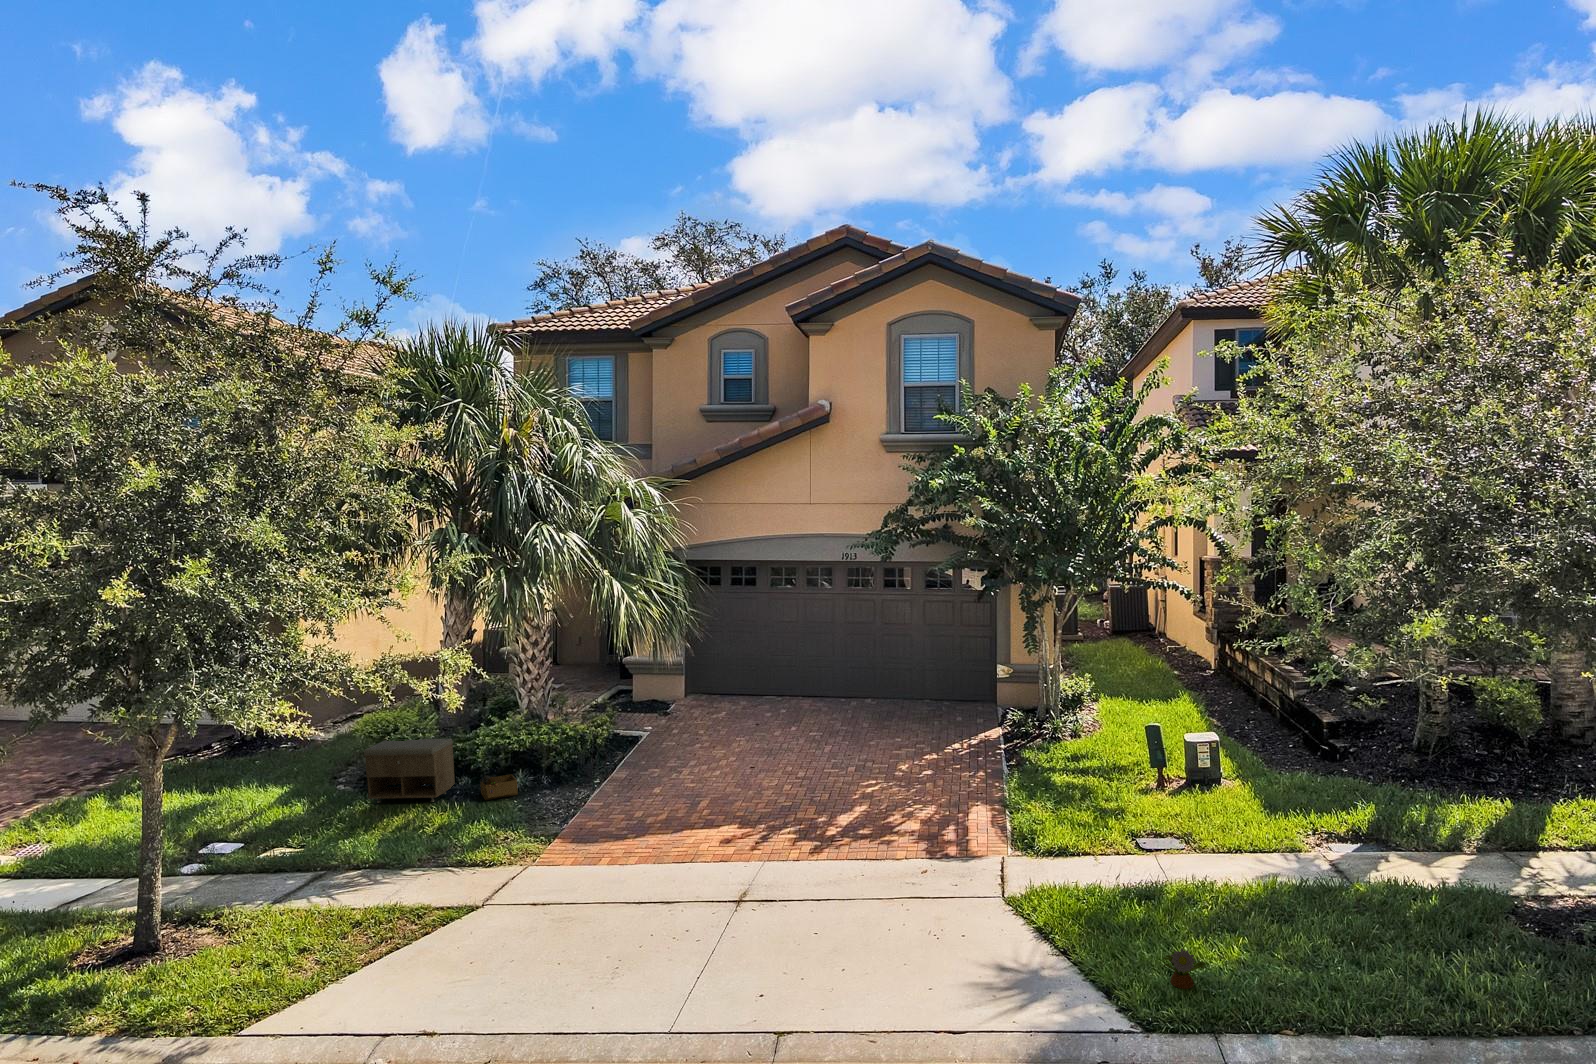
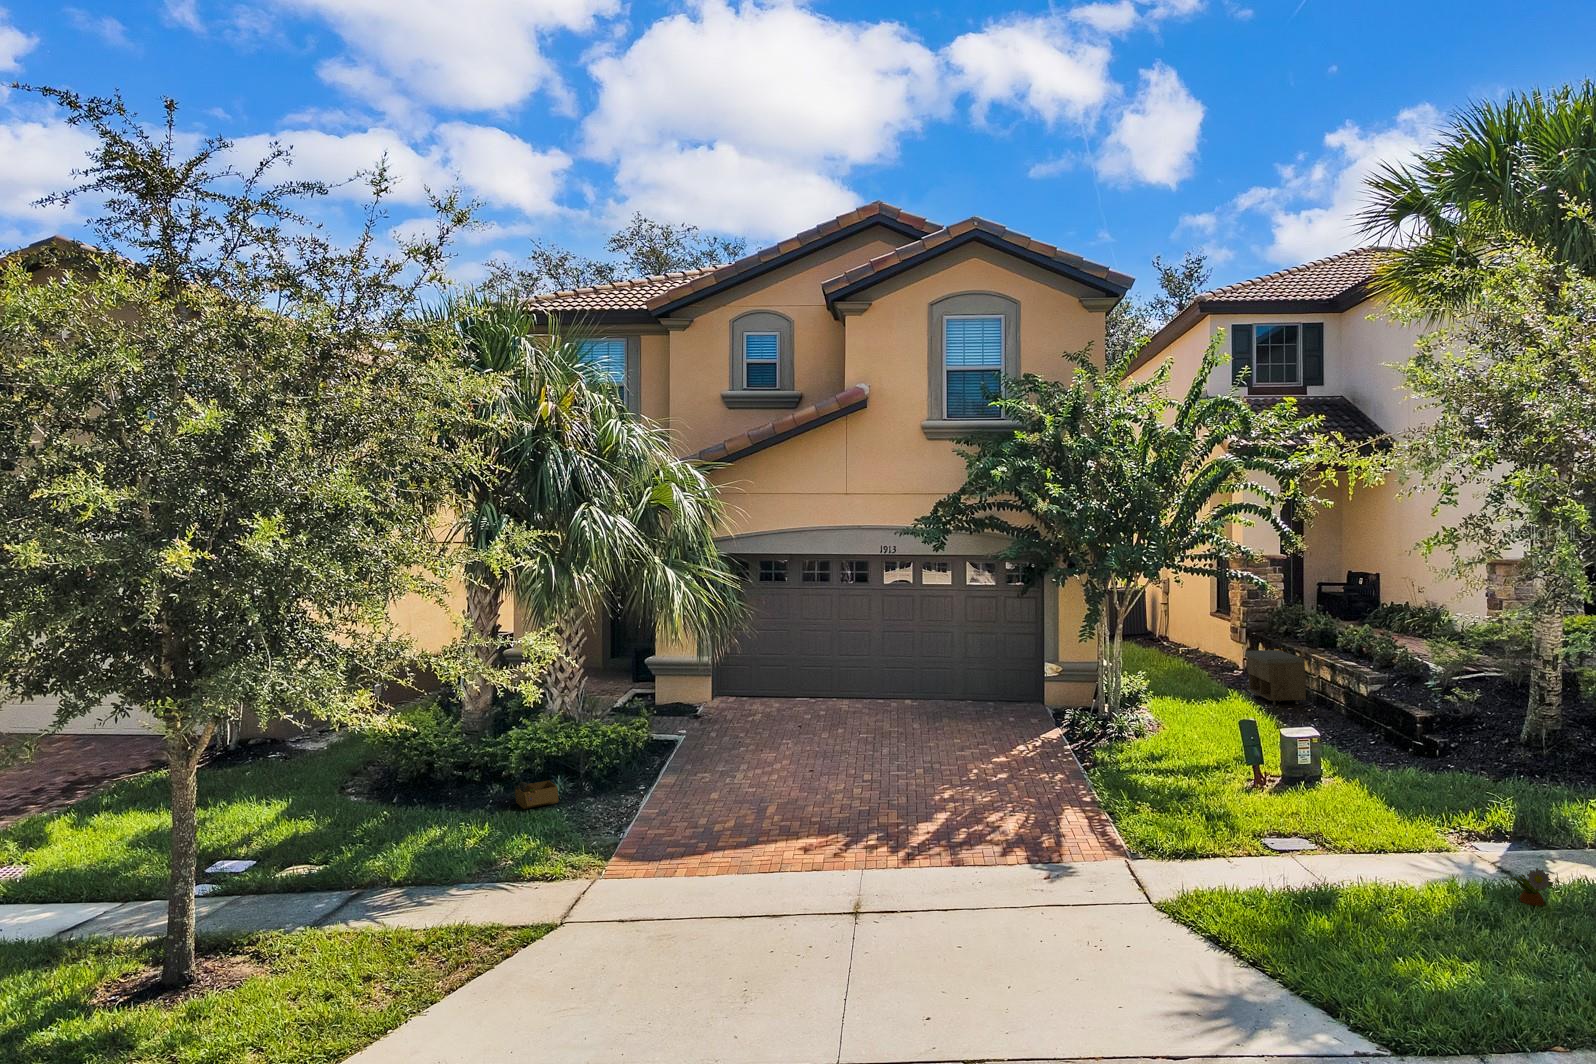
storage bench: present [364,739,455,803] -> present [1245,650,1306,705]
decorative plant: present [1161,948,1206,989] -> present [1508,868,1555,906]

